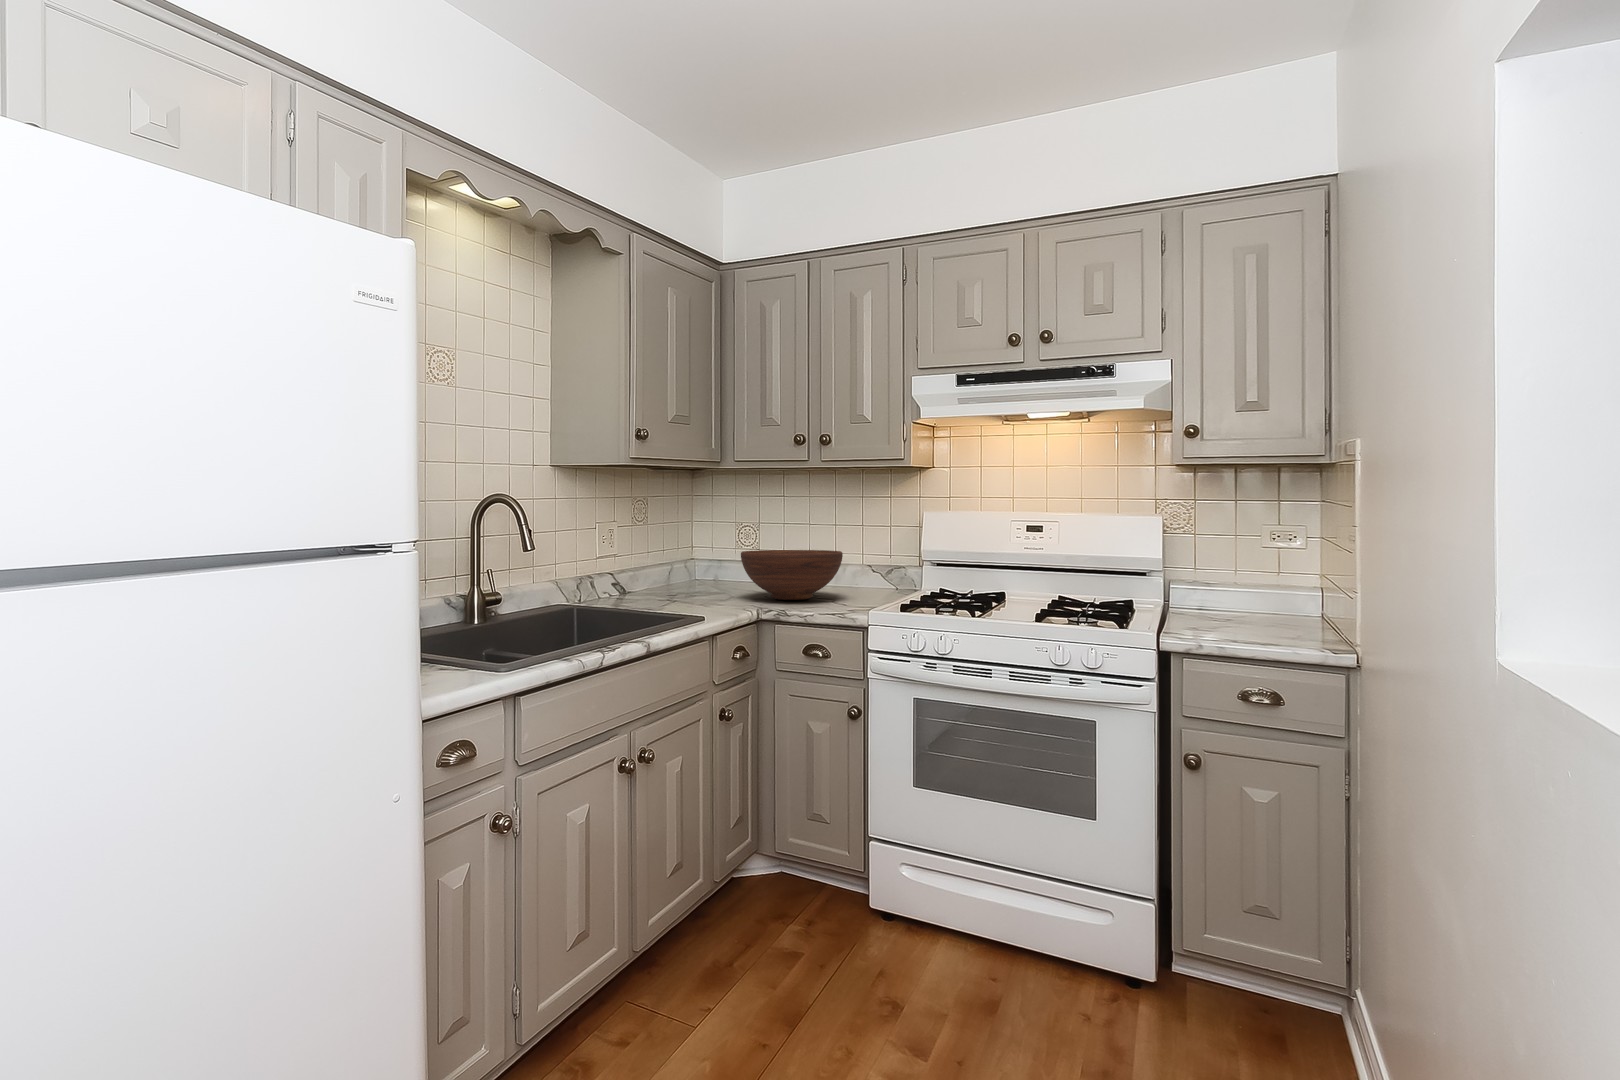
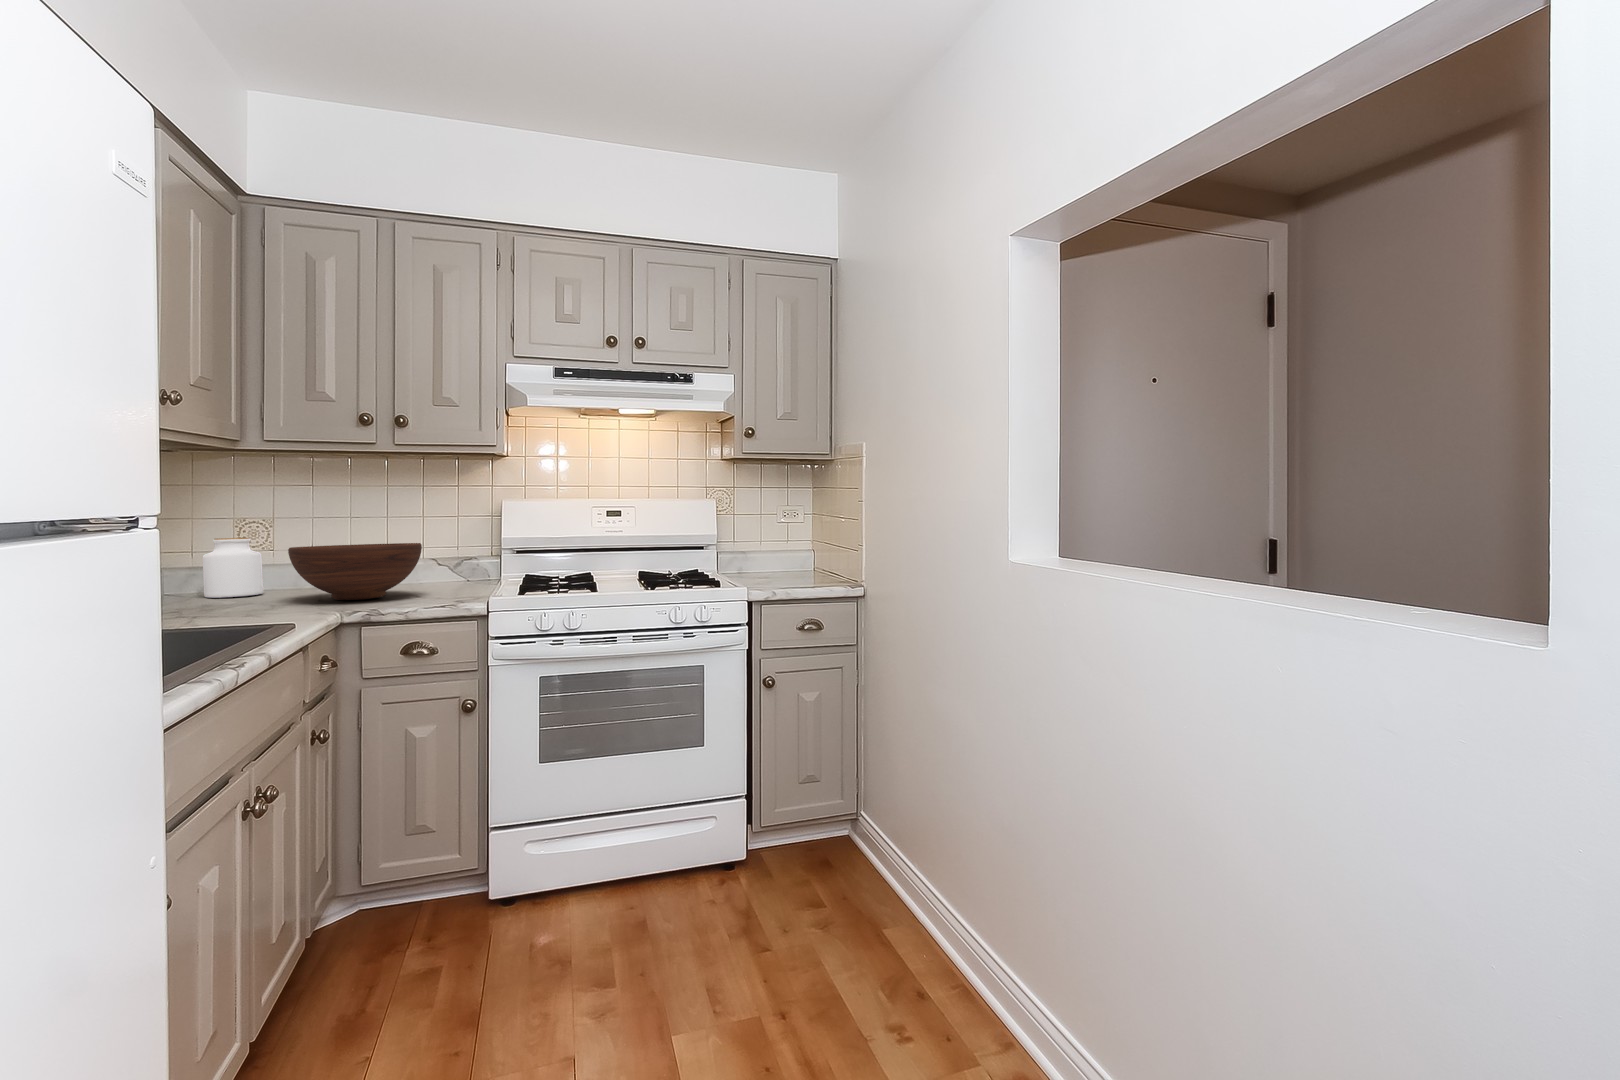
jar: none [704,540,743,588] -> present [203,538,263,598]

